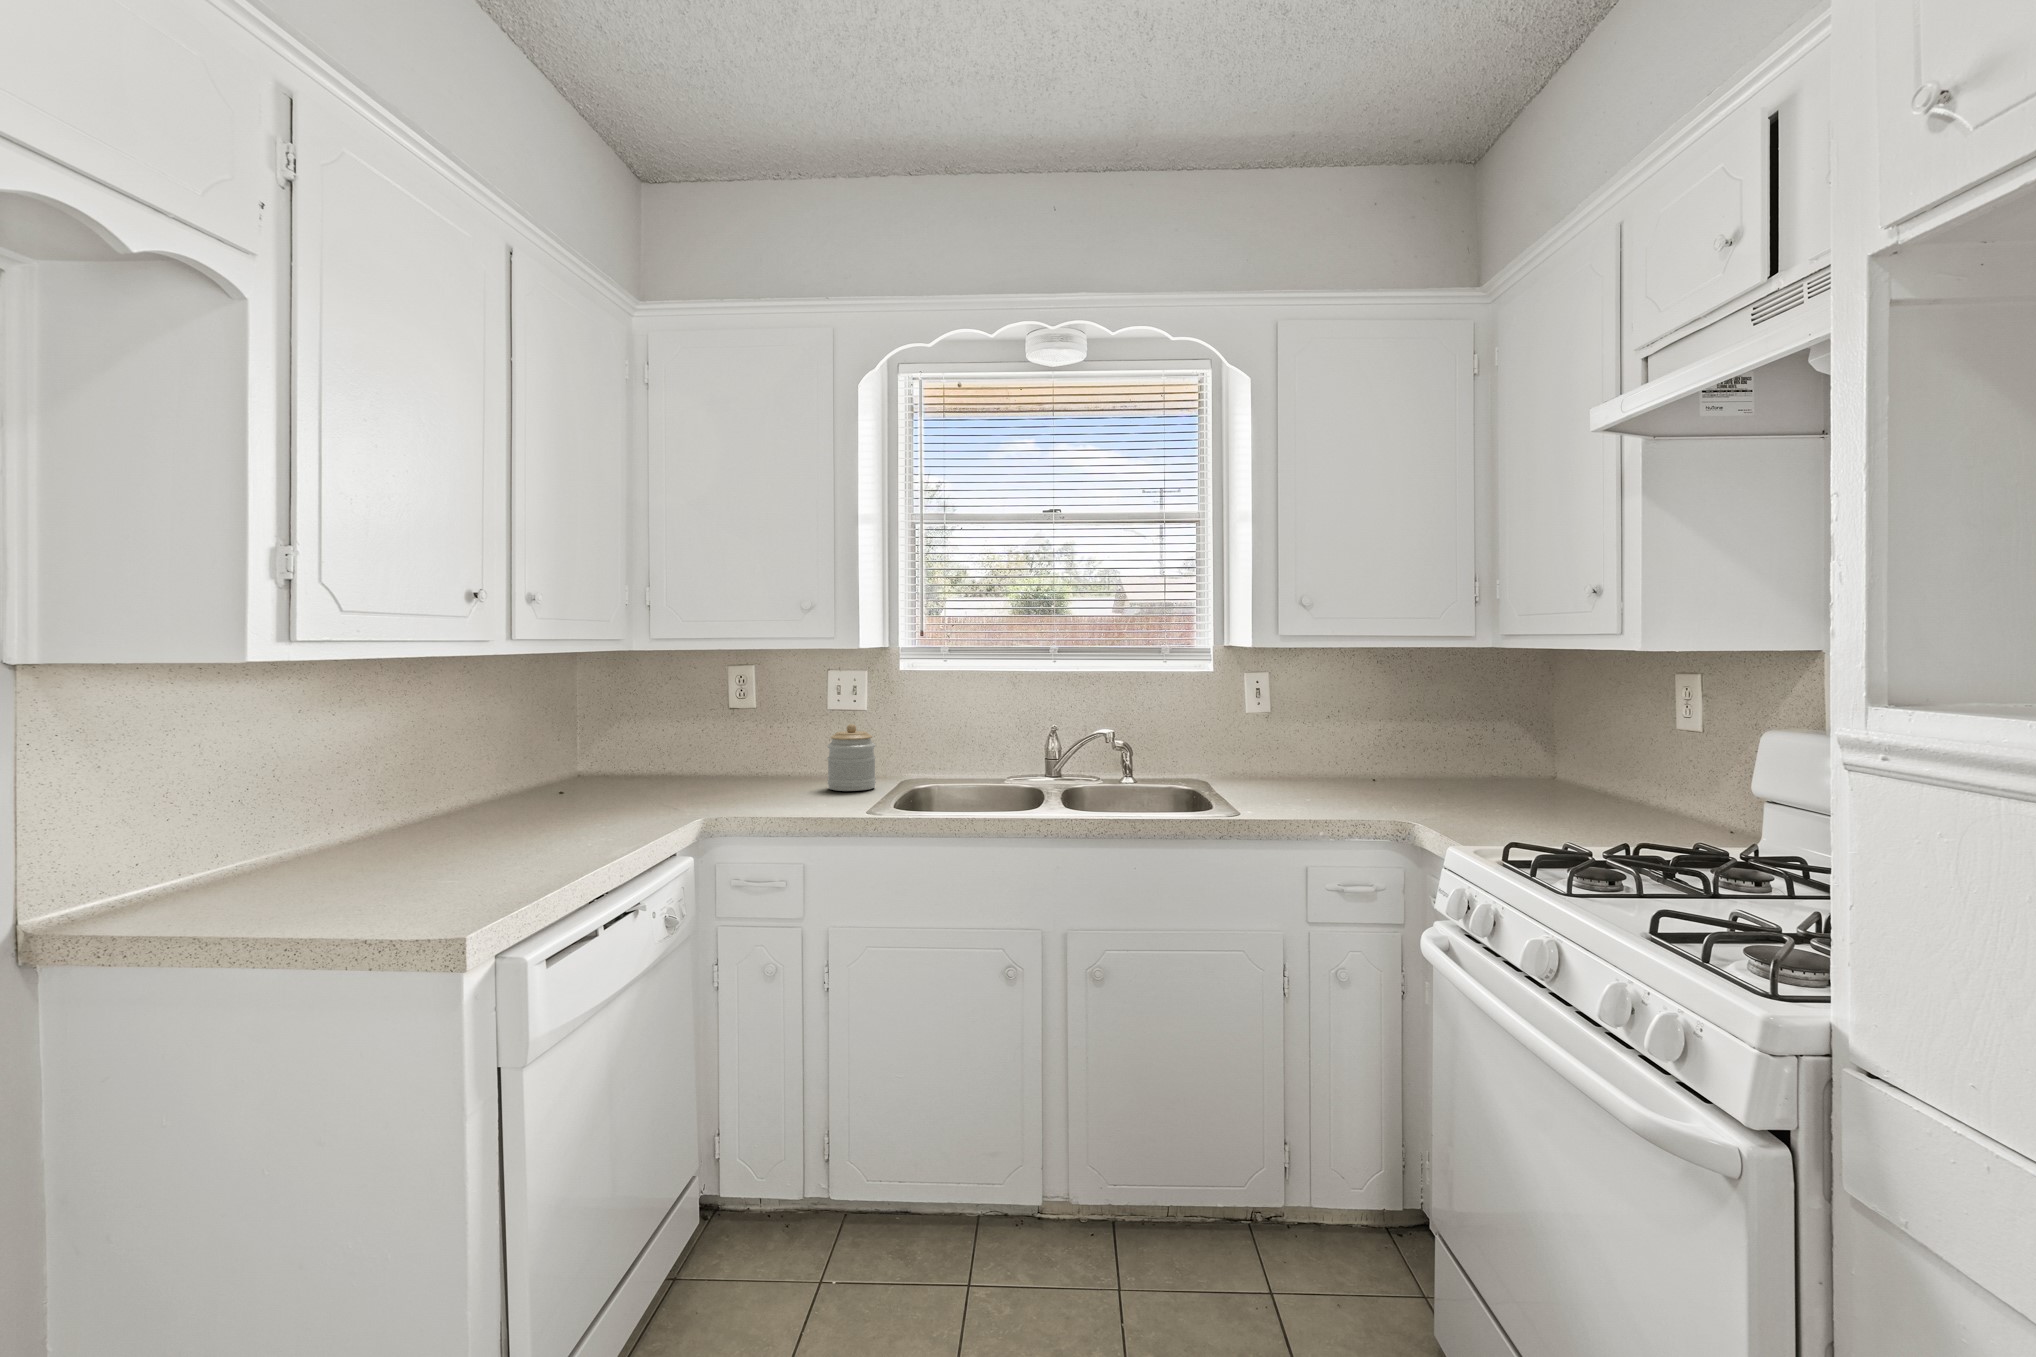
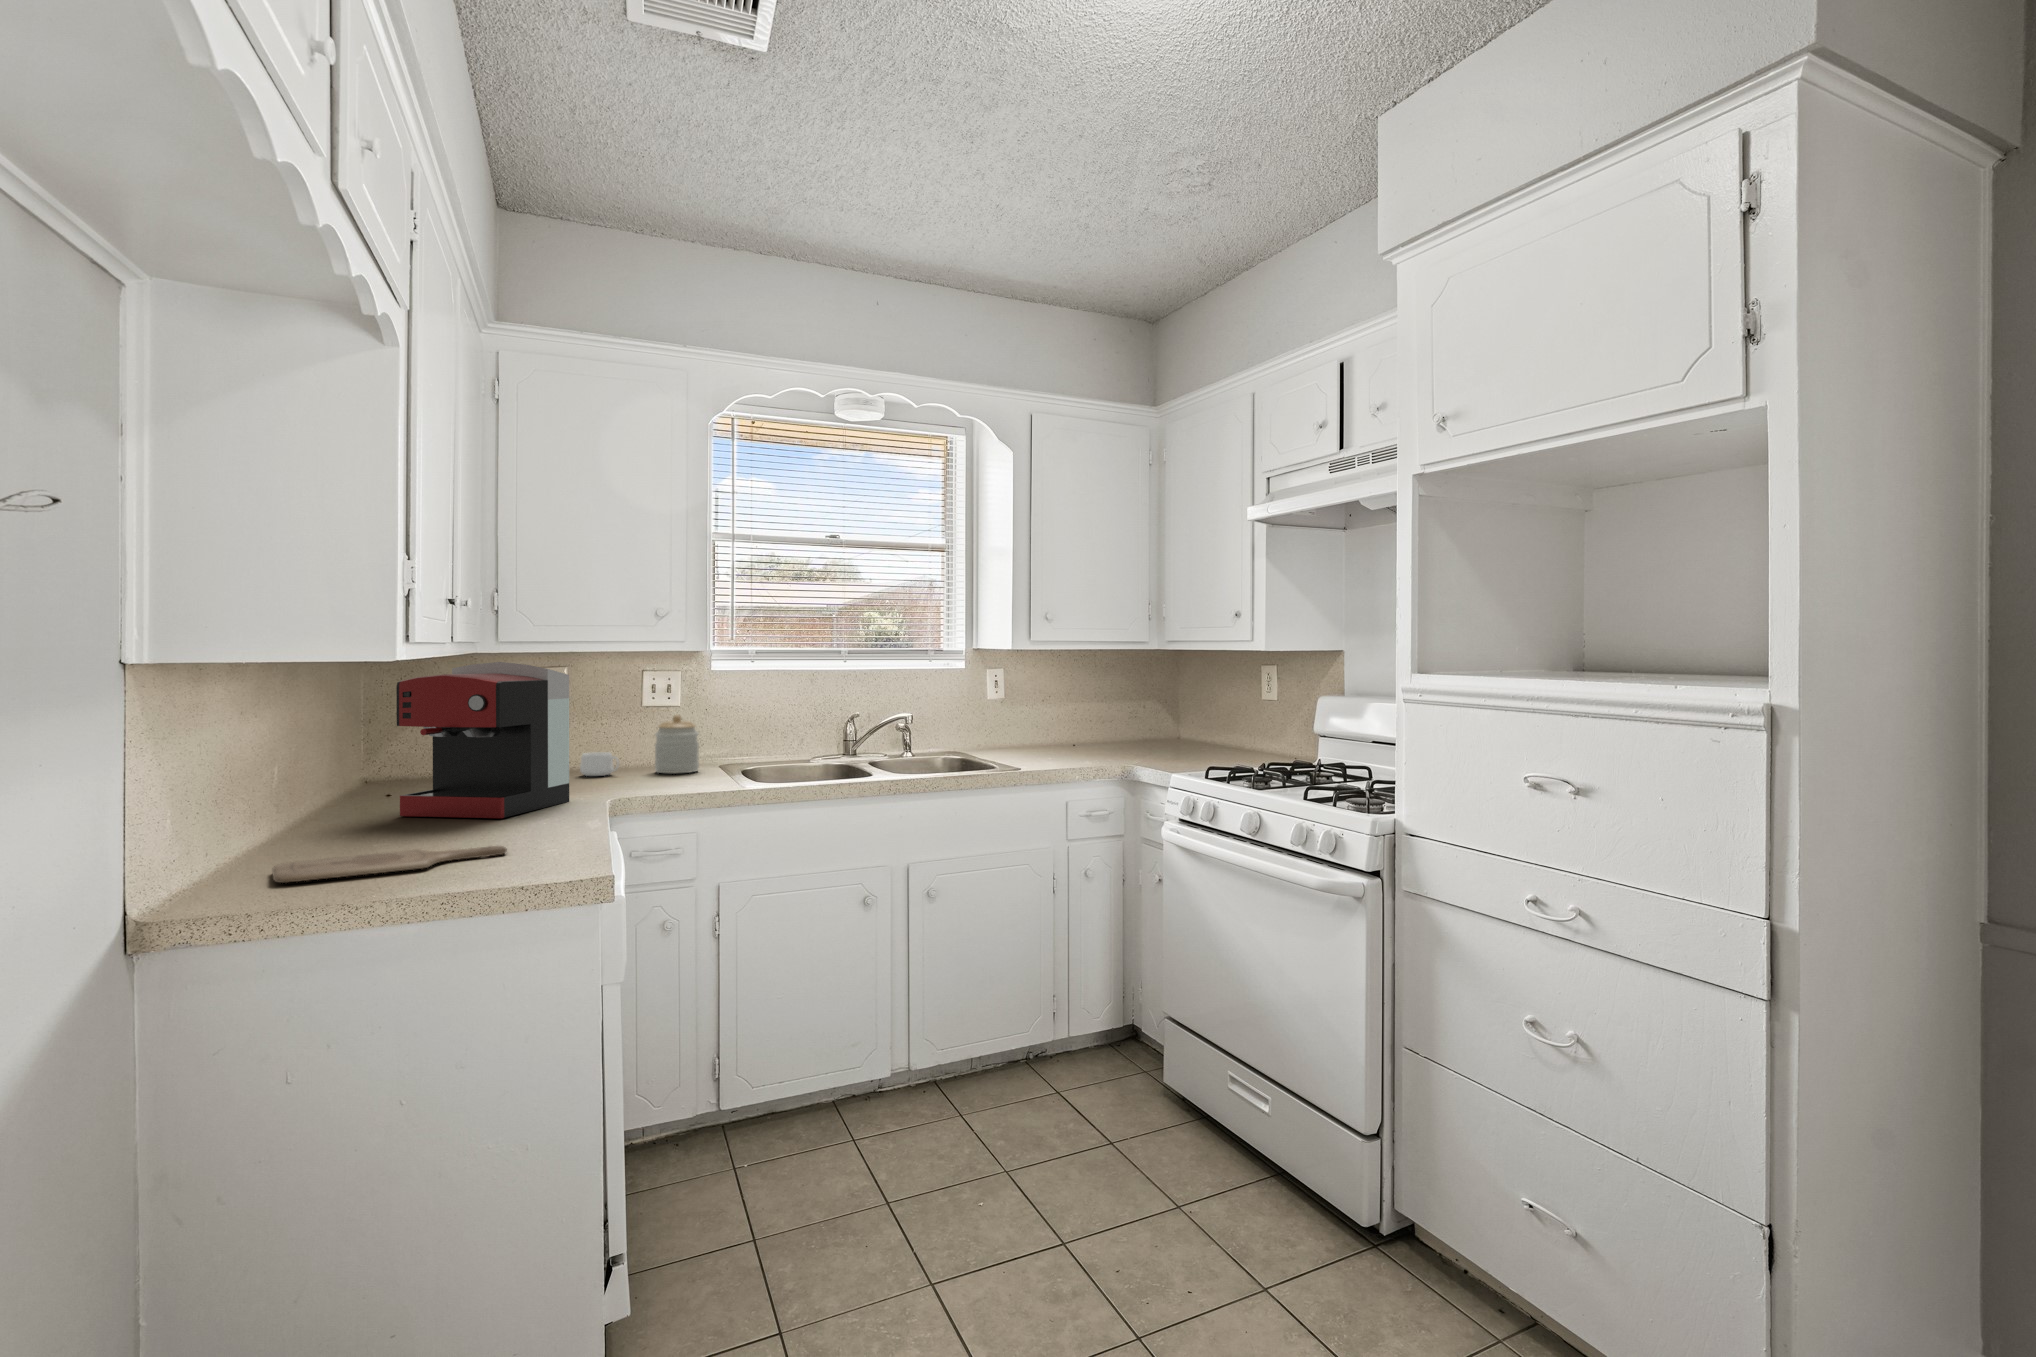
coffee maker: none [476,667,669,843] -> present [396,662,569,818]
mug: none [753,763,788,789] -> present [580,752,619,776]
cutting board: none [159,885,437,919] -> present [272,846,507,883]

